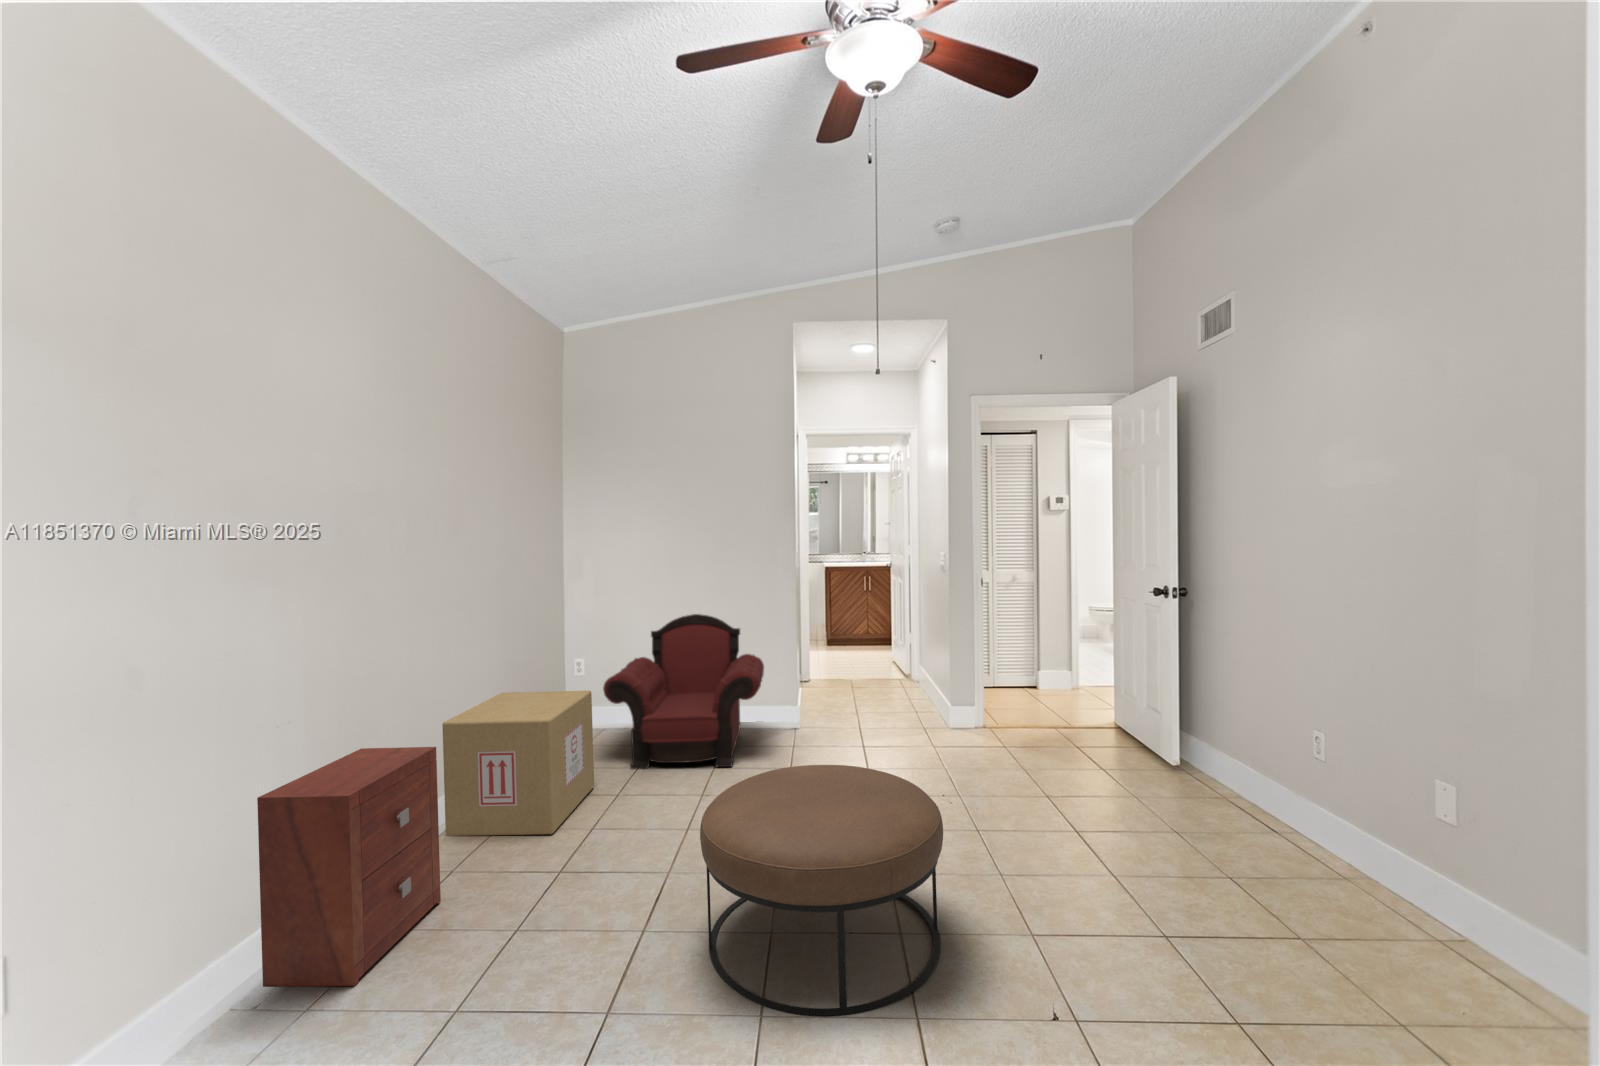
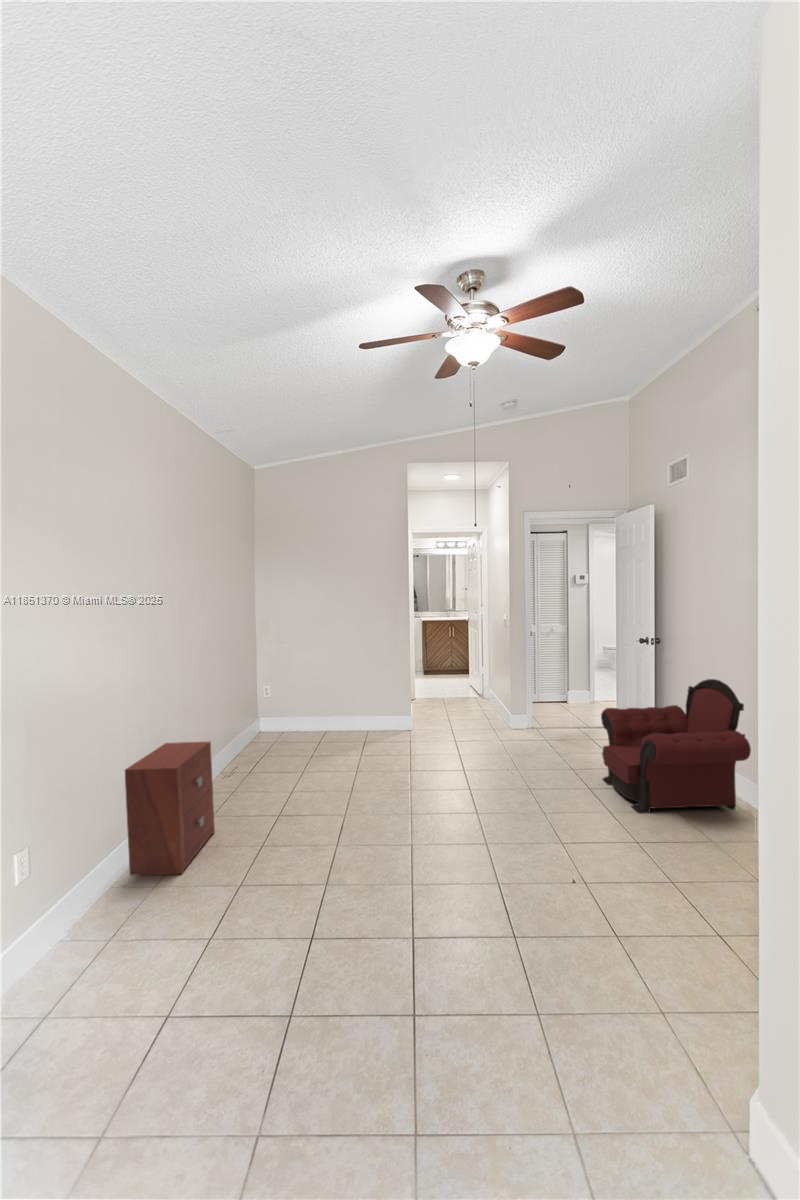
armchair: present [603,614,764,769] -> present [601,679,751,813]
cardboard box: present [442,691,594,836] -> none [200,707,288,797]
ottoman: present [700,765,943,1017] -> none [372,750,511,884]

